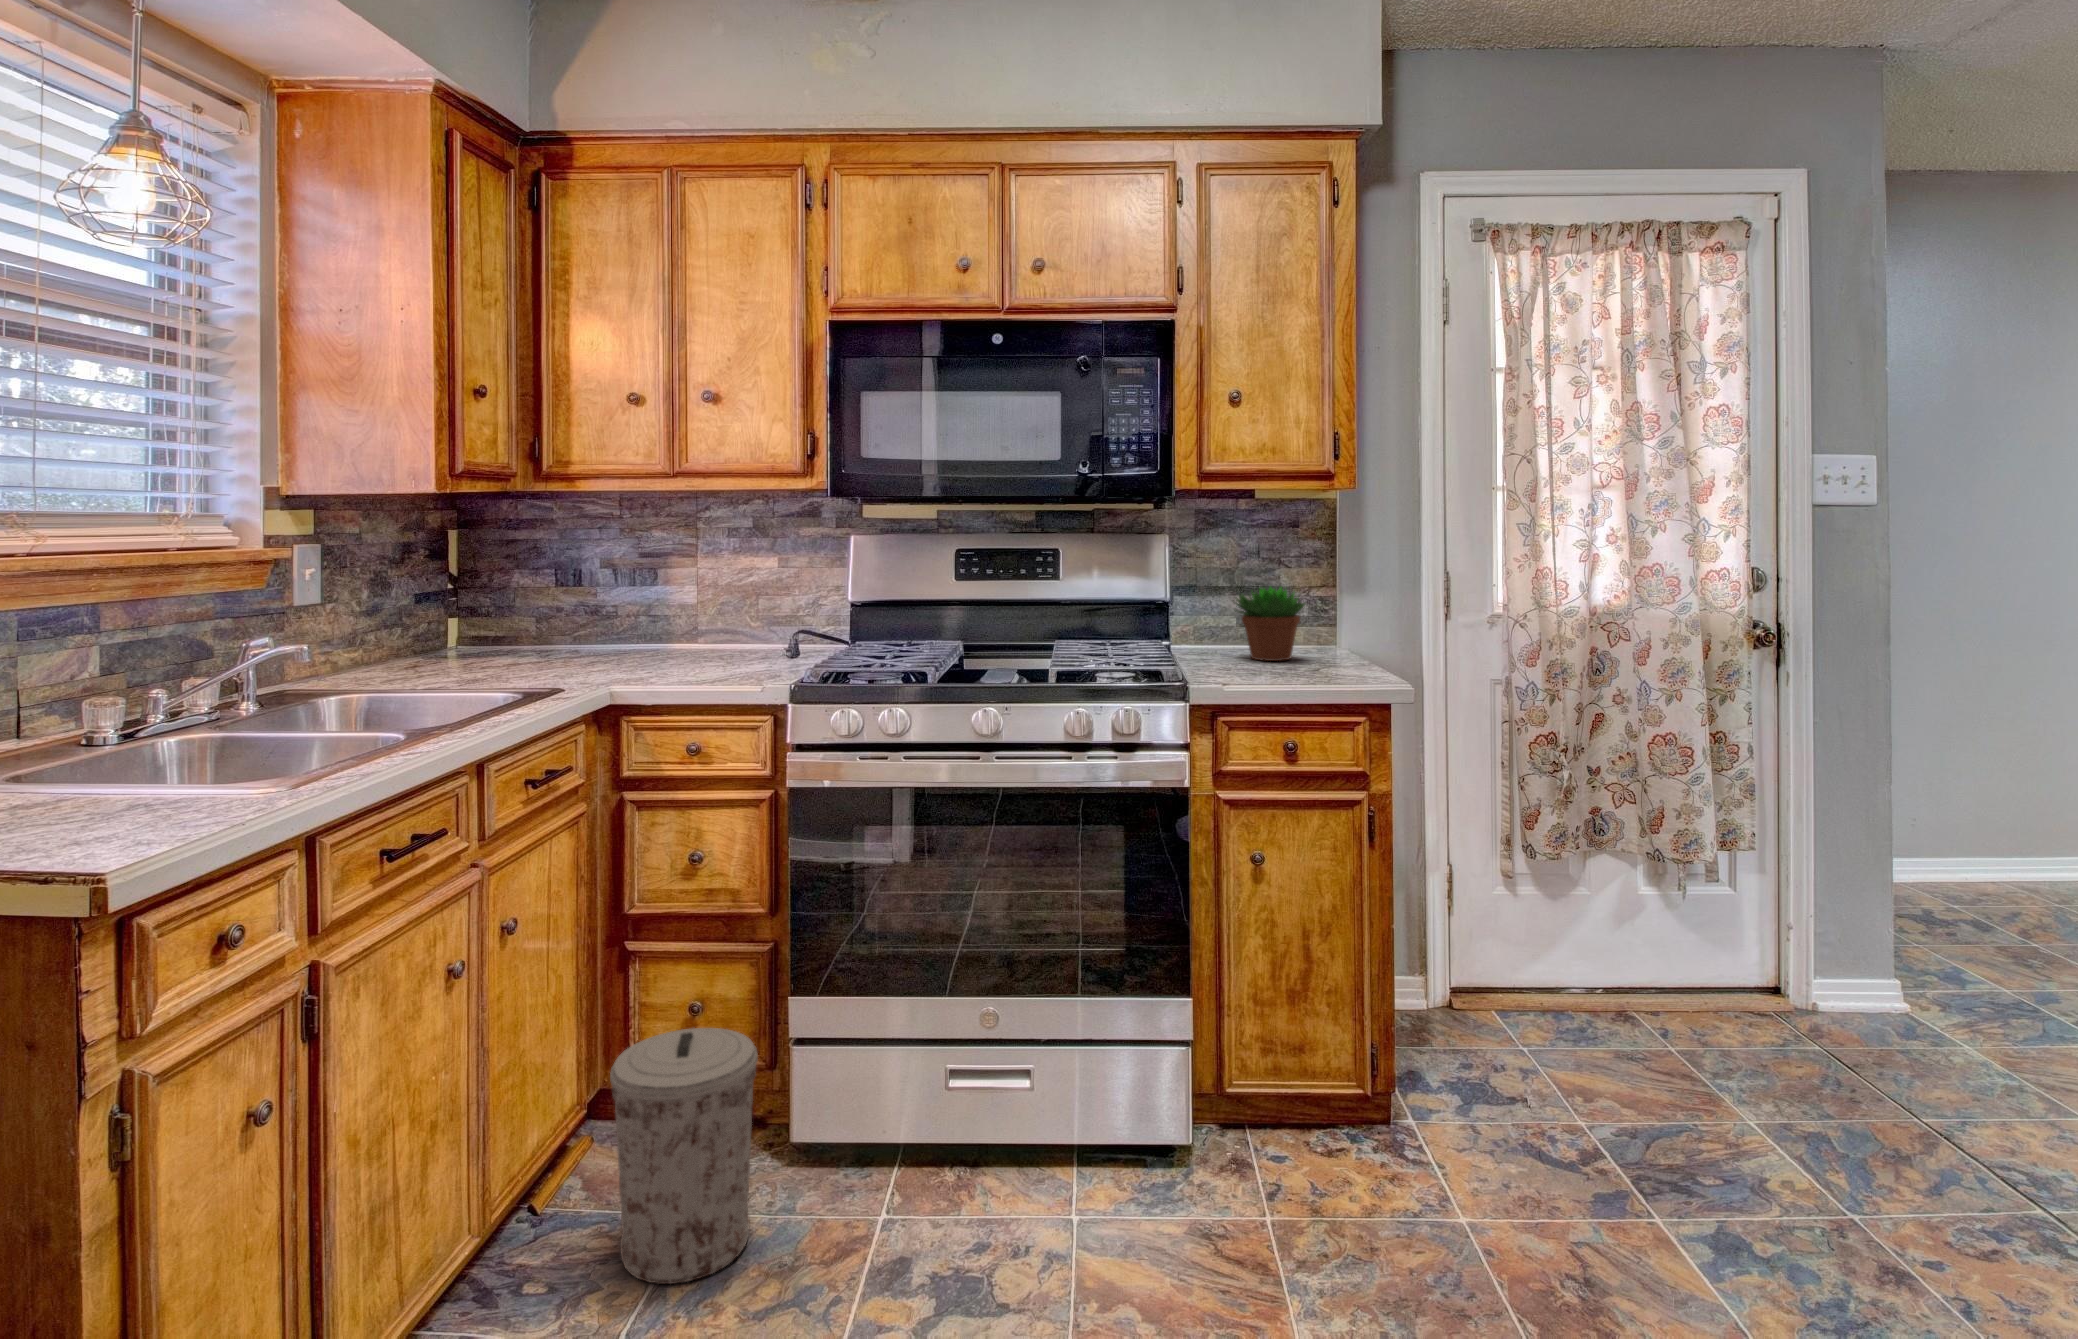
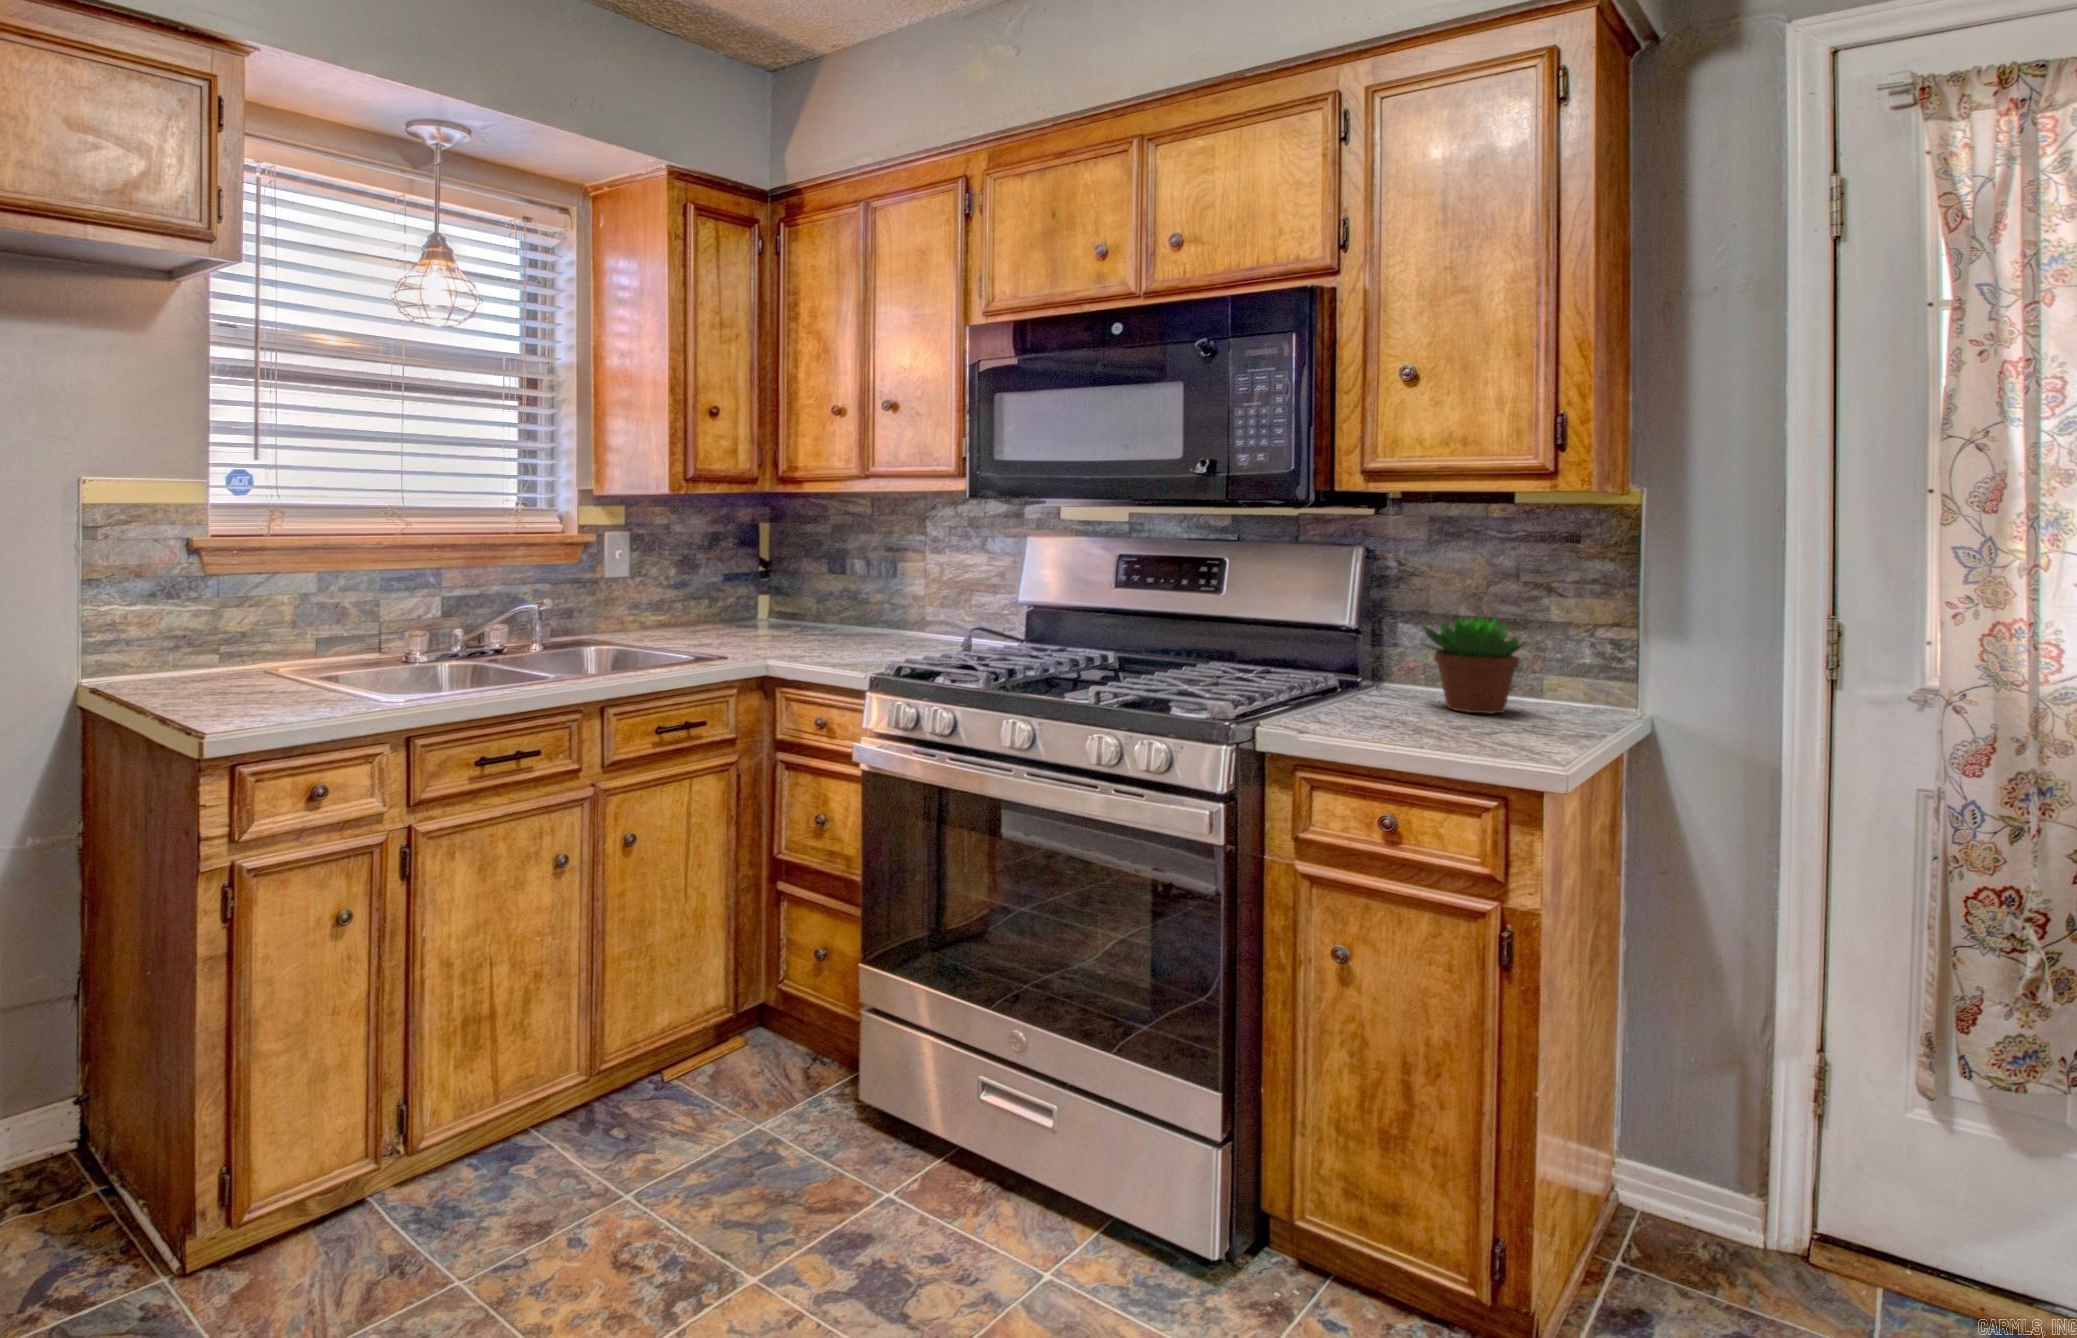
trash can: present [610,1028,758,1284] -> none [670,964,792,1178]

